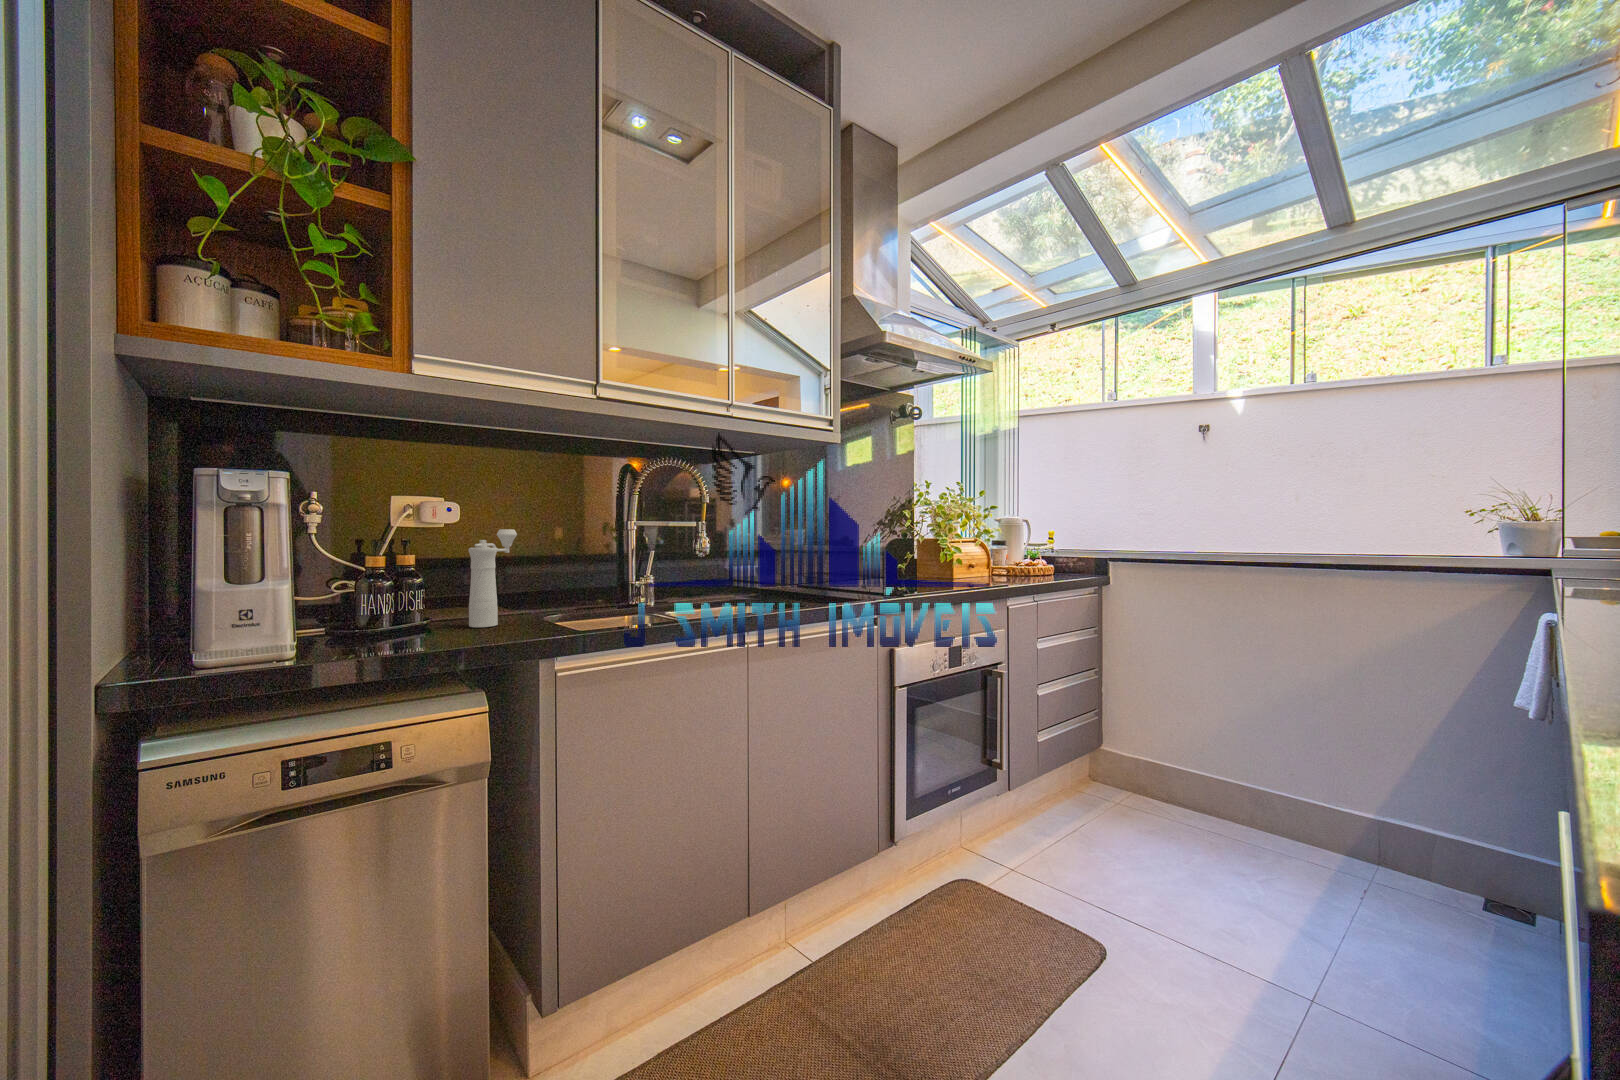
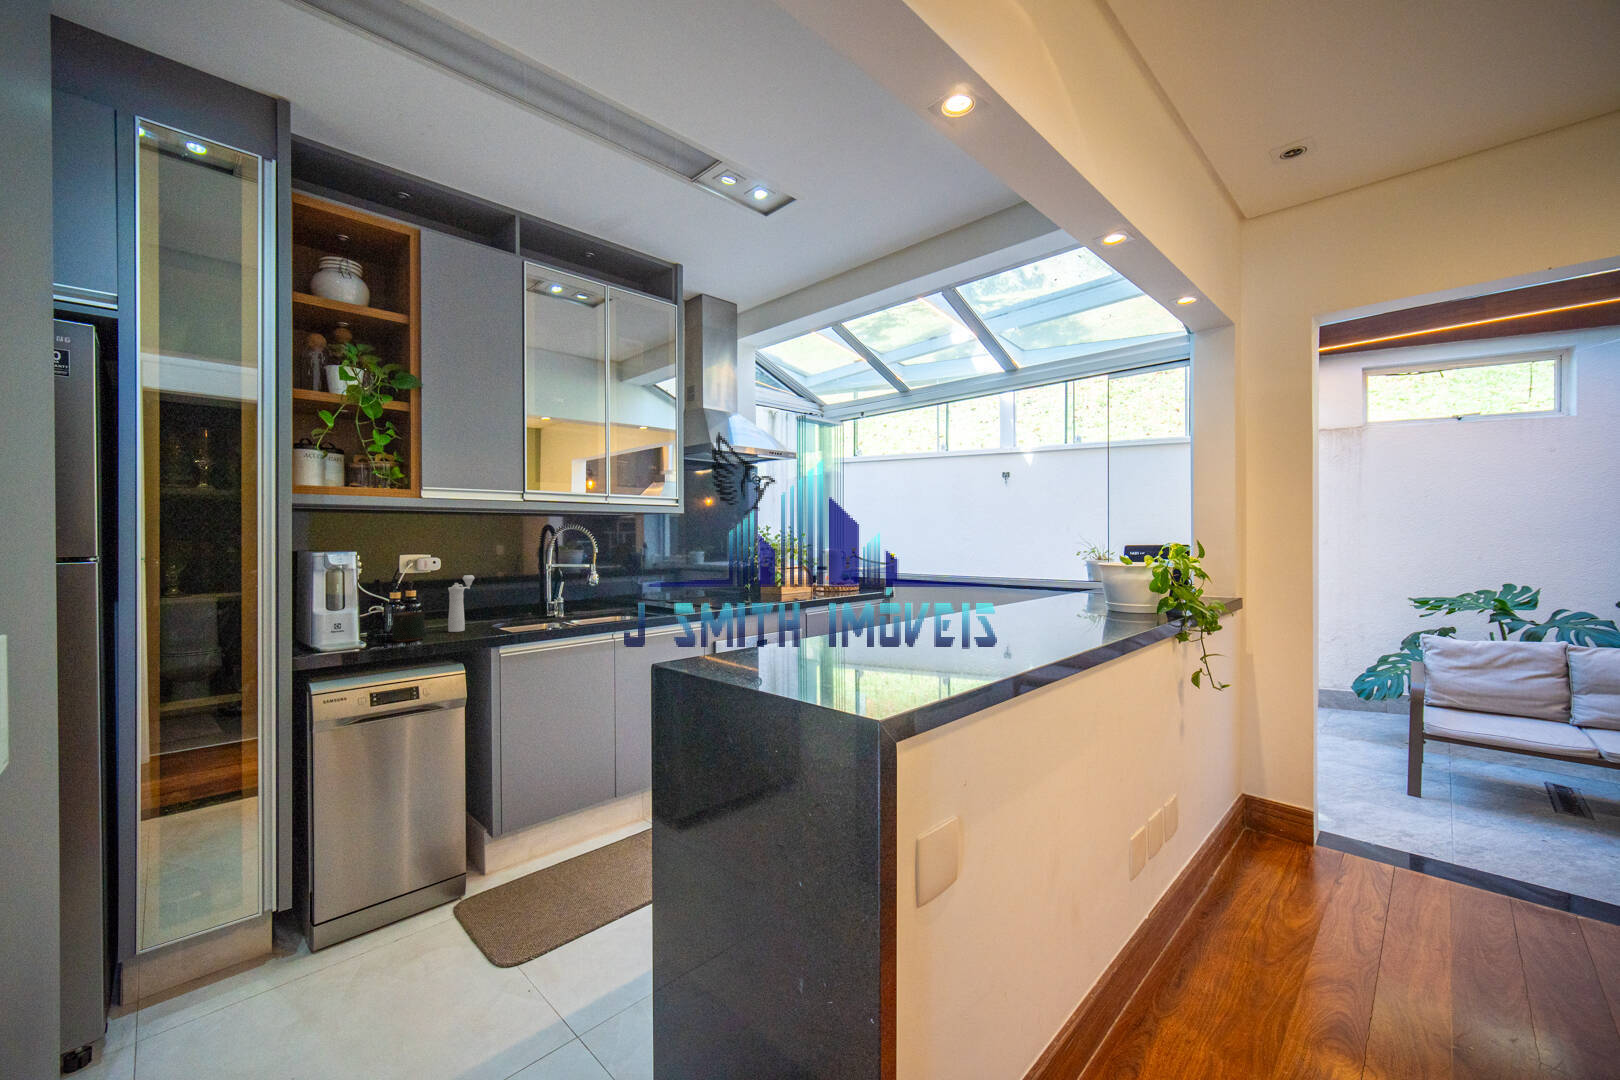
mug: none [352,589,418,647] -> present [392,611,425,641]

